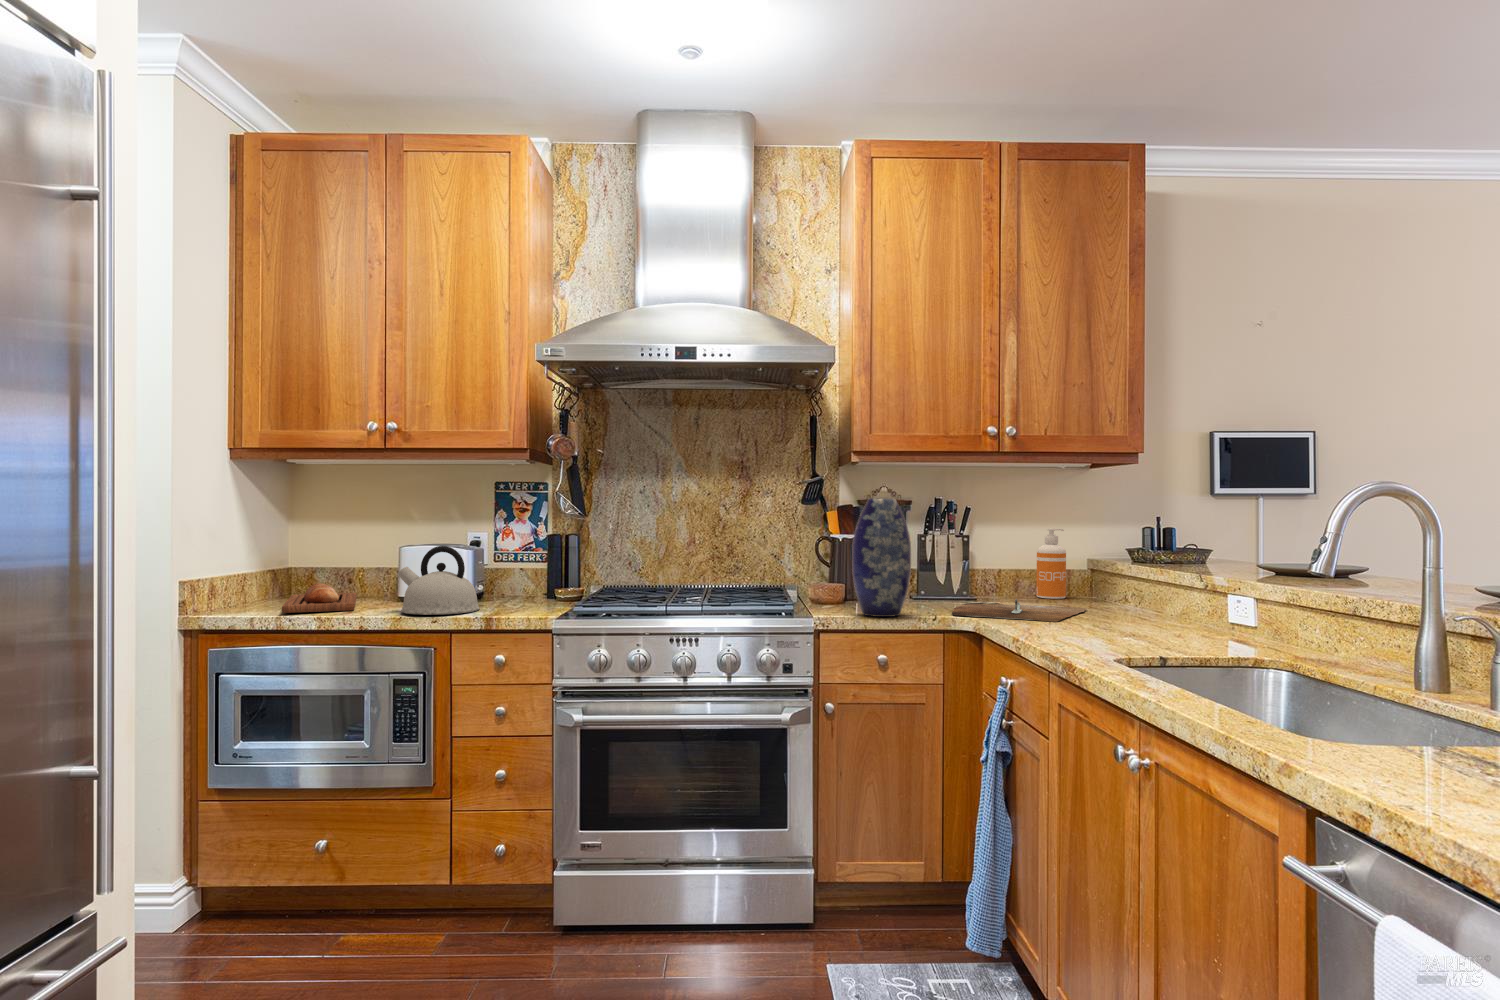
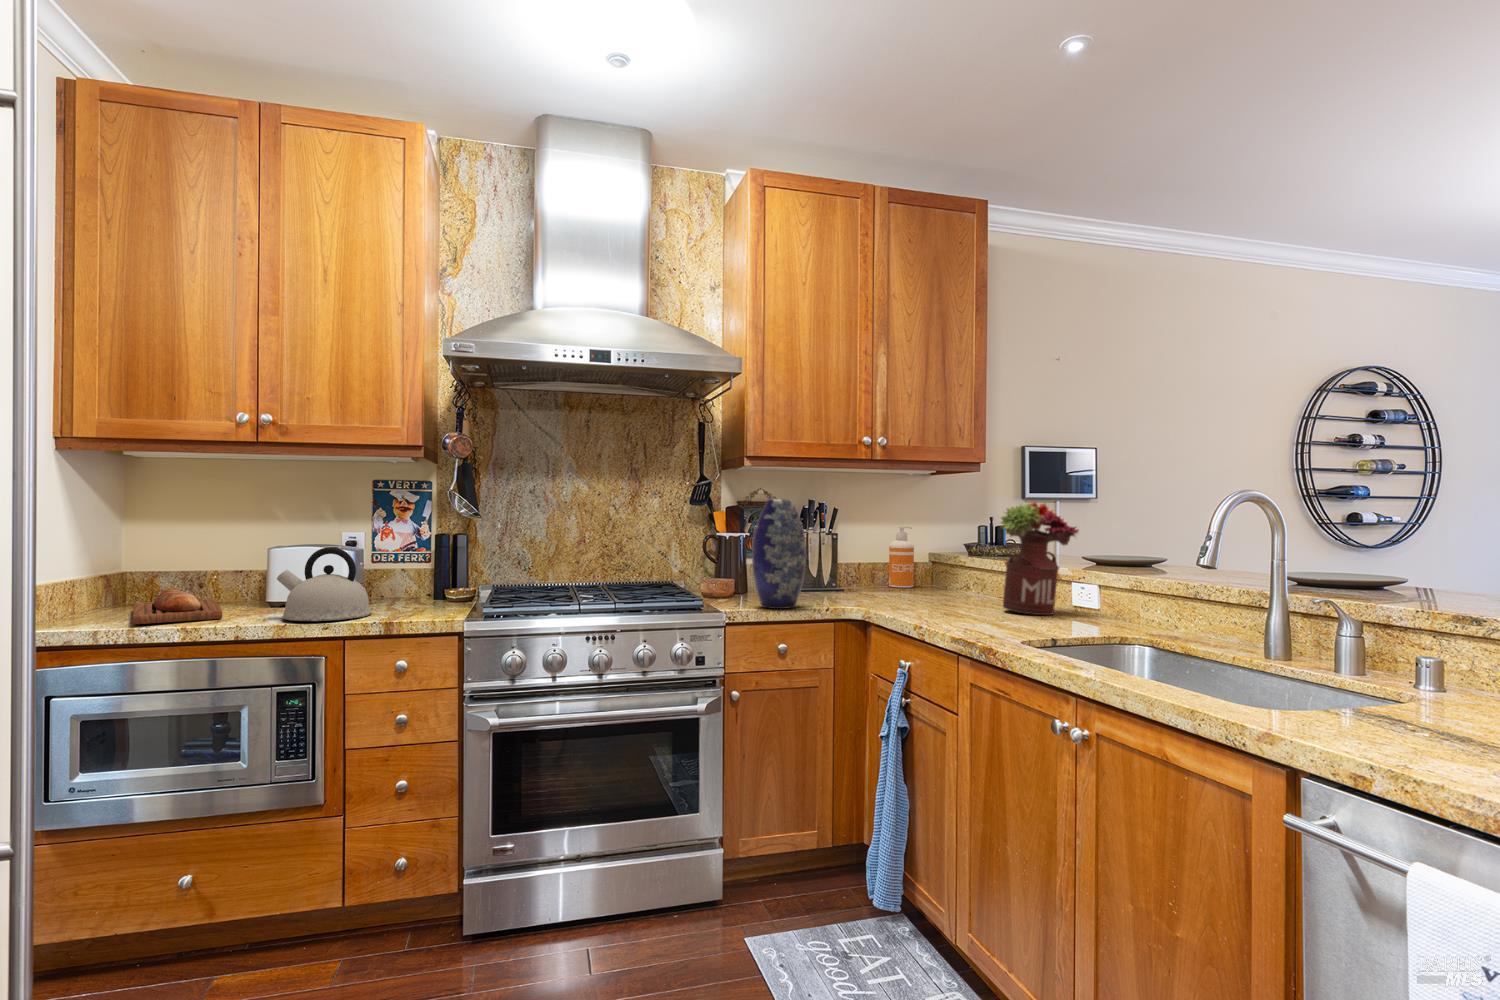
flower arrangement: none [1133,499,1234,633] -> present [1001,502,1079,615]
cutting board: present [952,599,1086,622] -> none [834,589,944,608]

